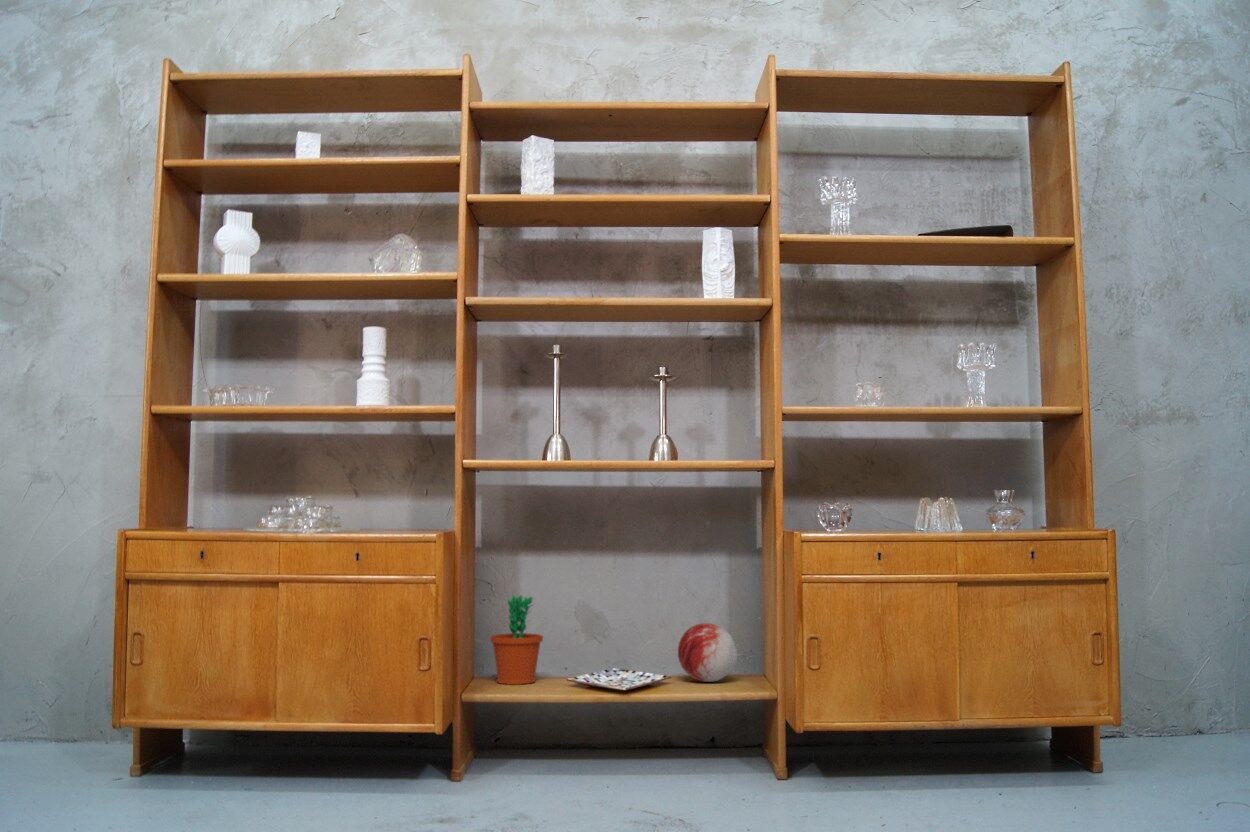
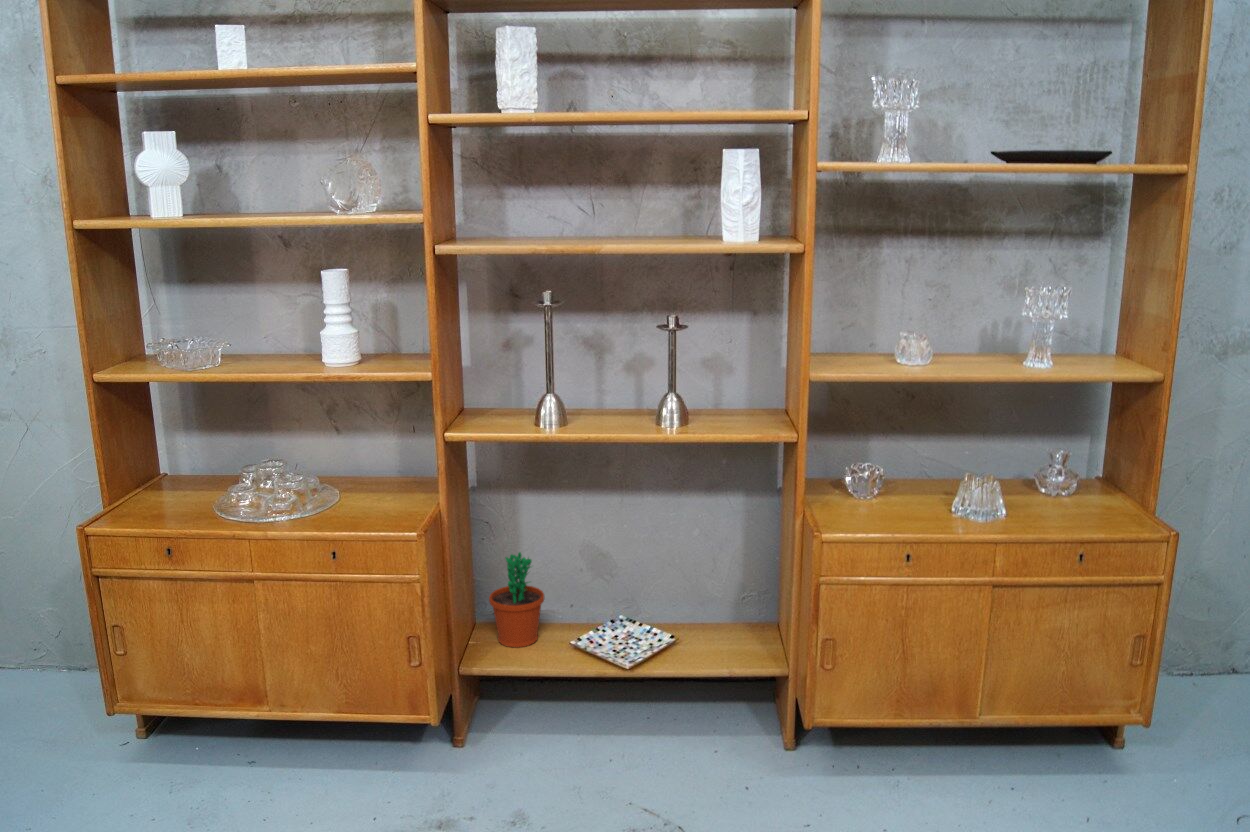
decorative orb: present [678,623,737,682] -> none [686,581,749,642]

